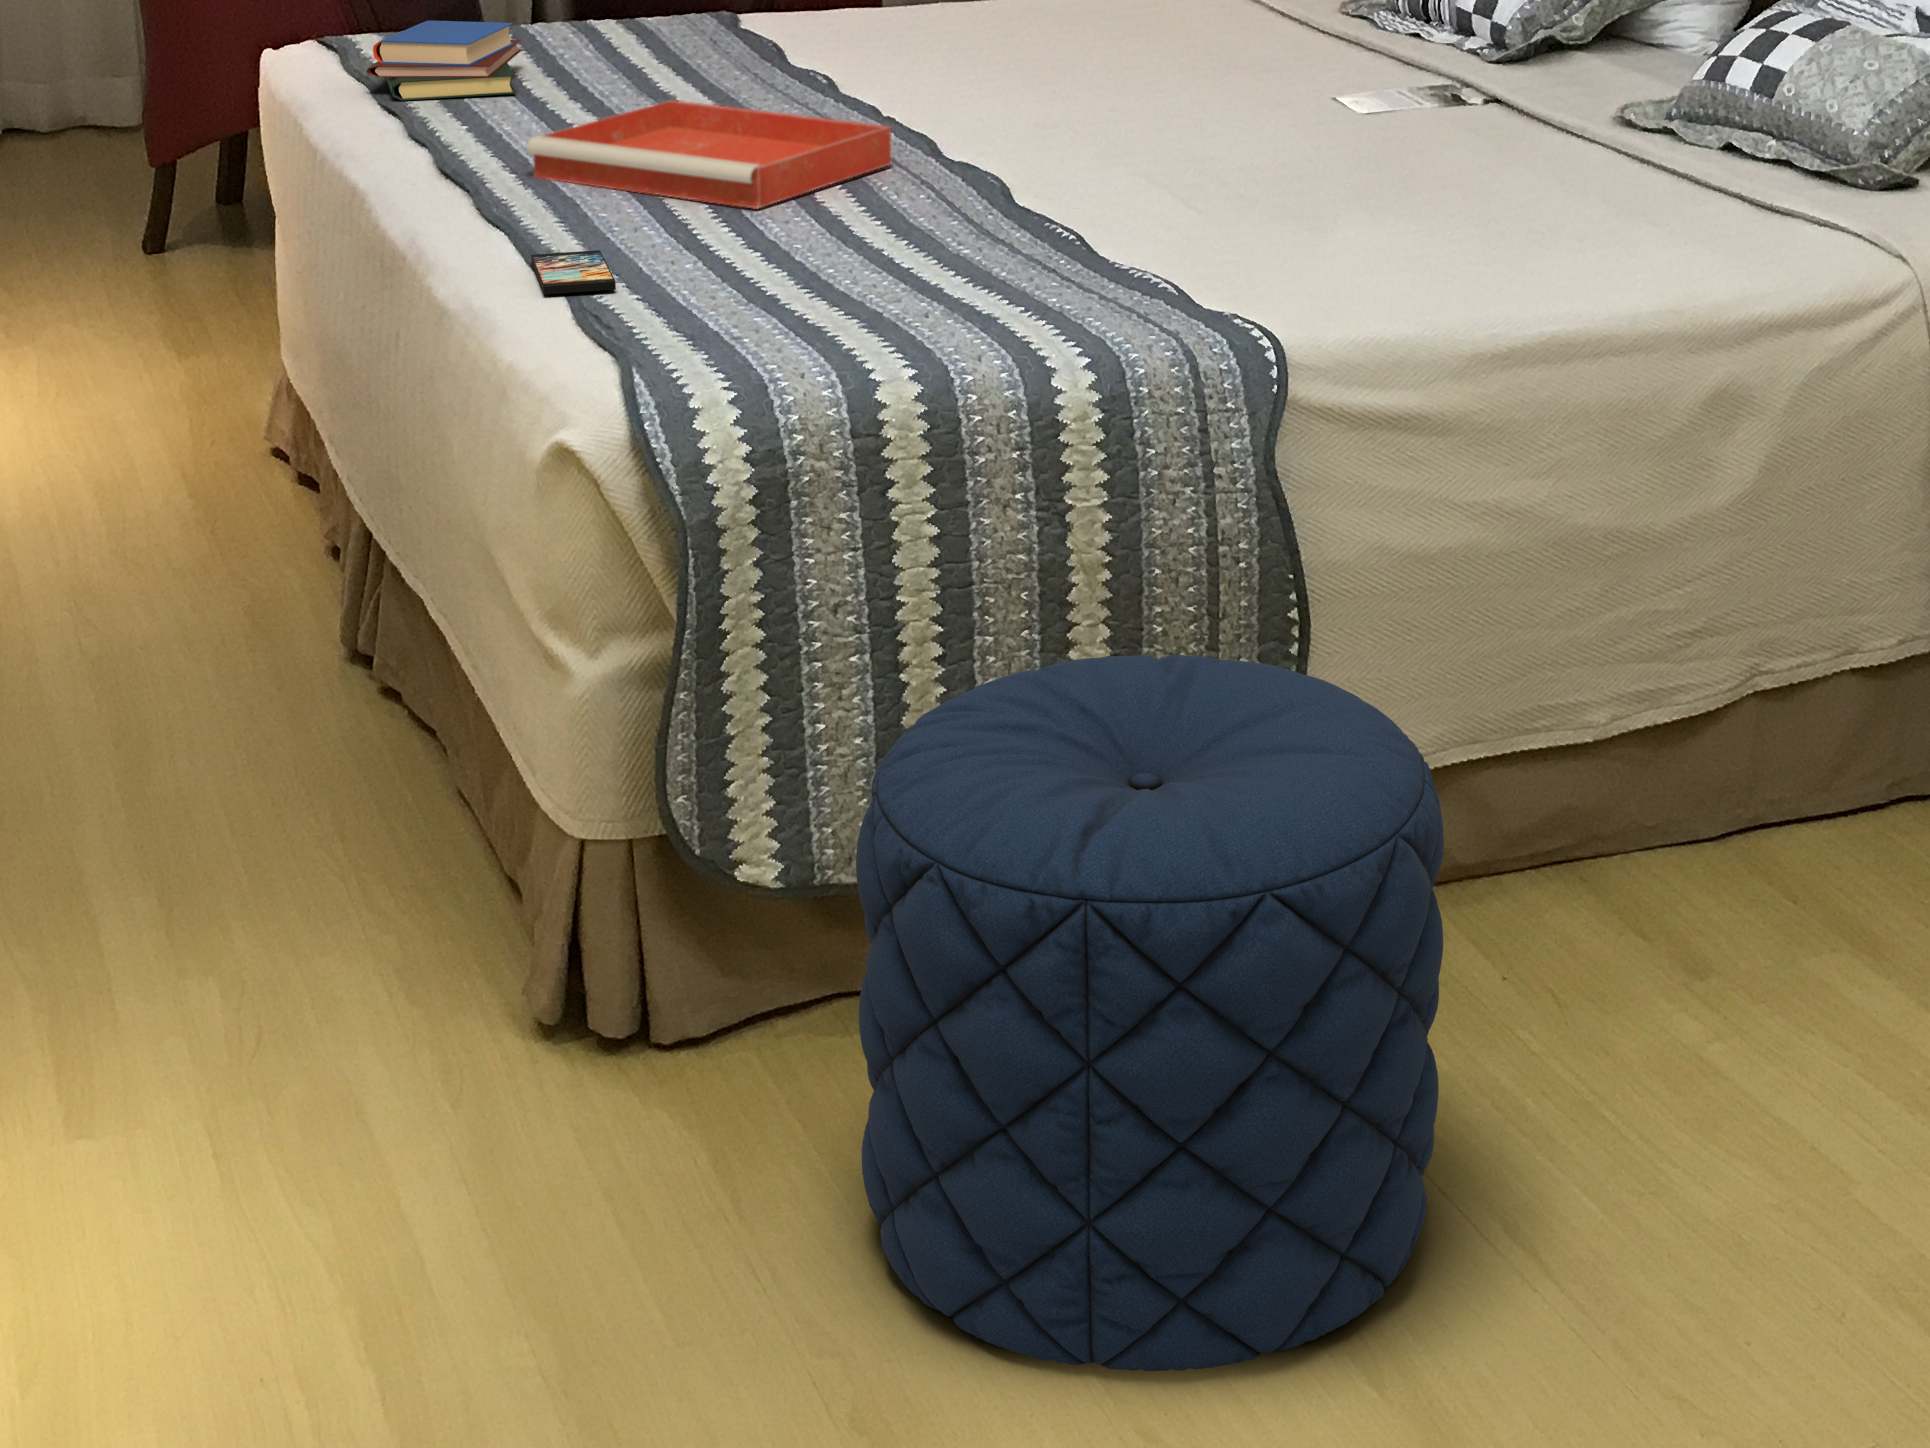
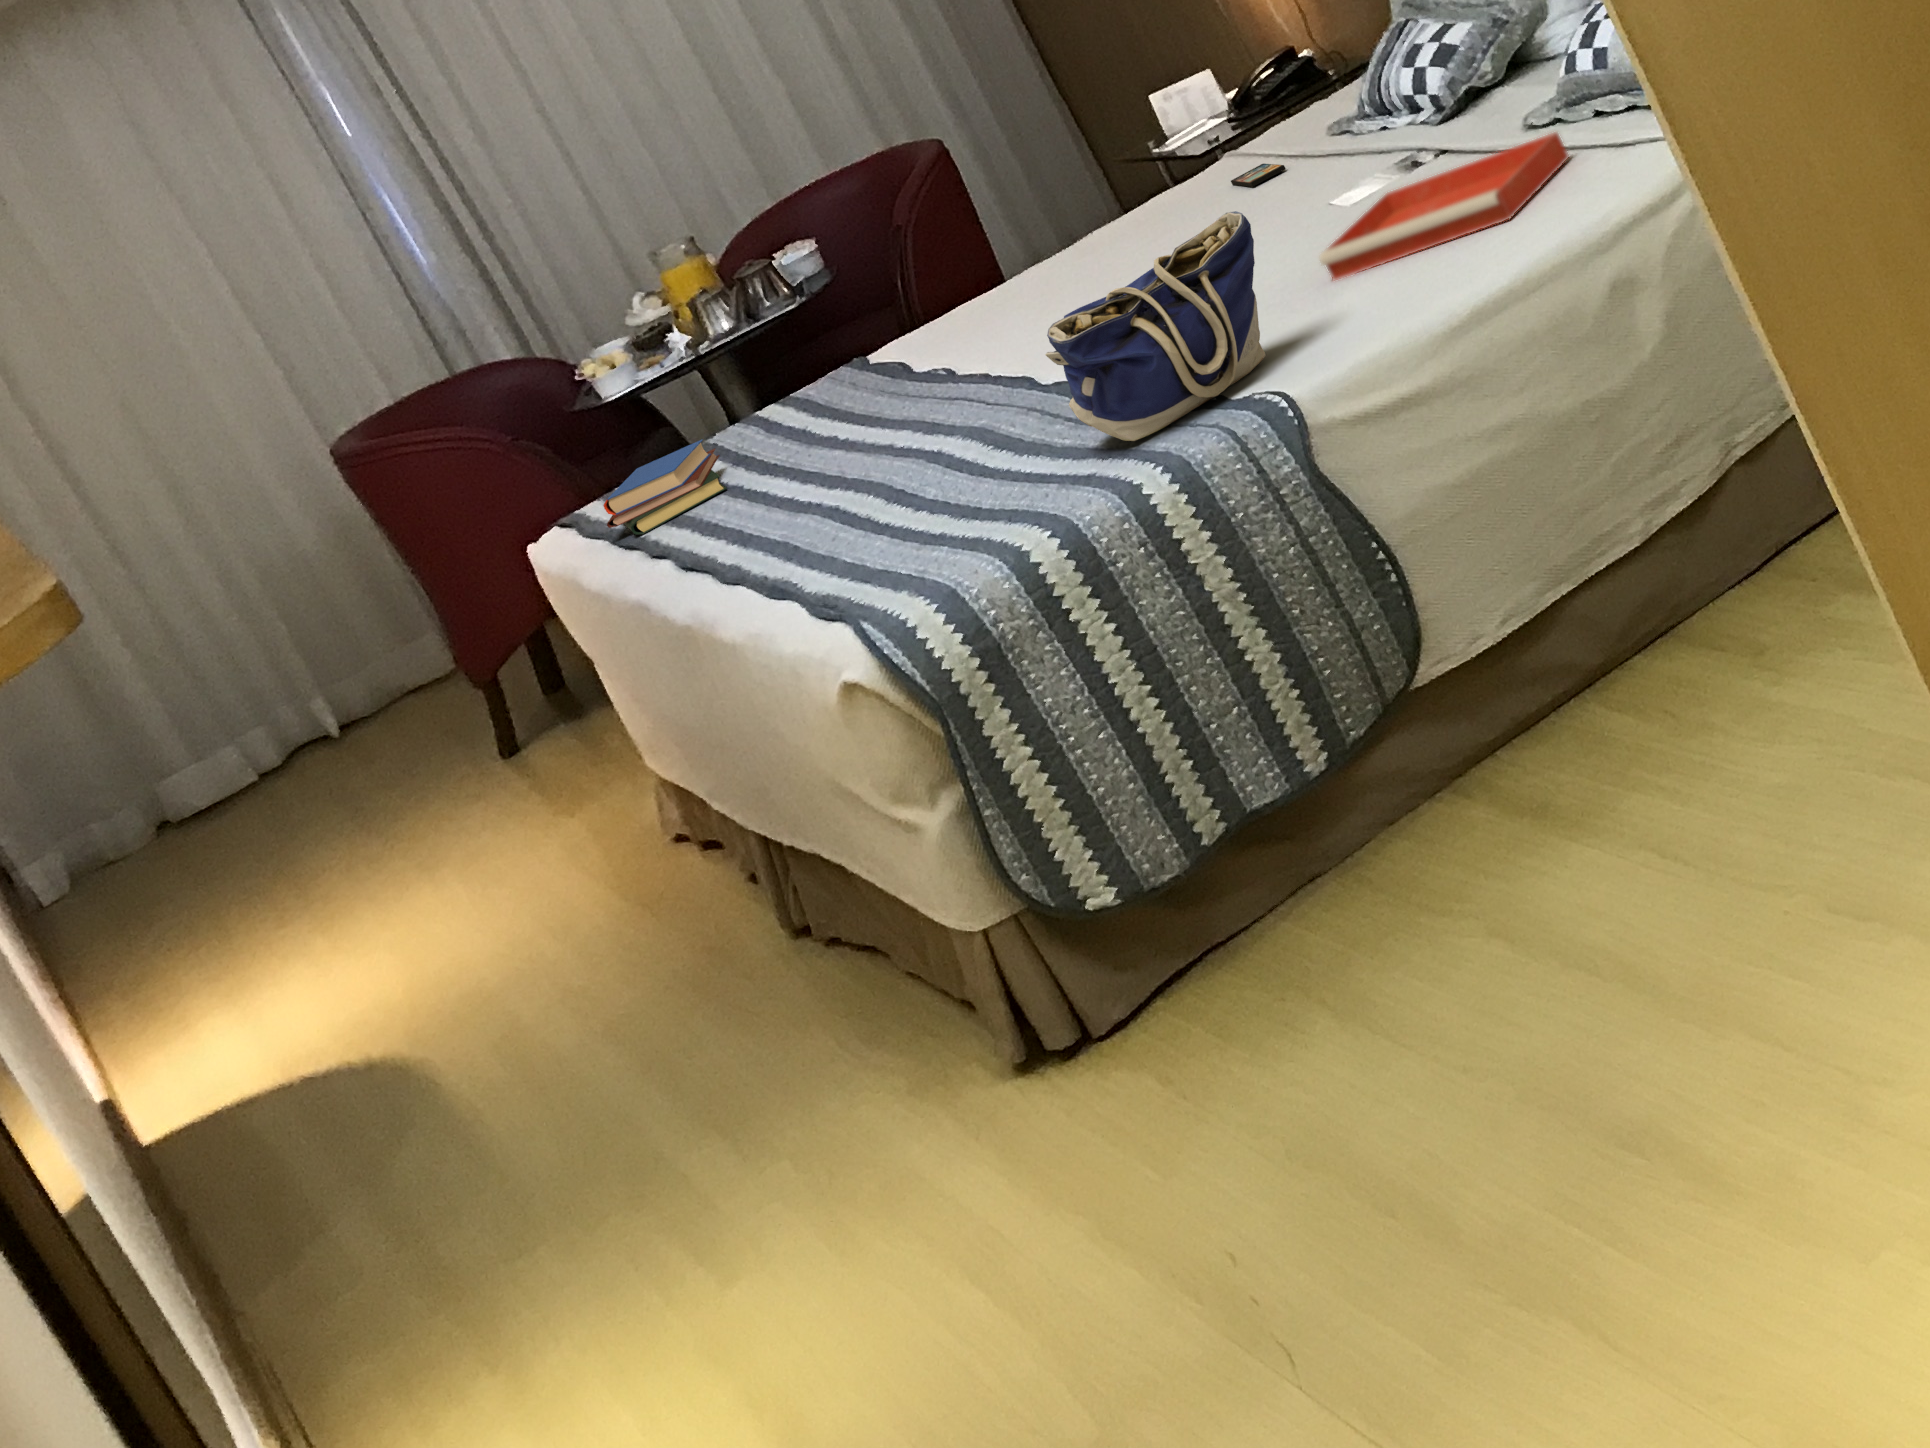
tote bag: none [987,64,1316,298] -> present [1045,211,1266,441]
tray: present [527,100,892,209] -> present [1320,133,1568,280]
smartphone: present [531,250,616,294] -> present [1231,164,1286,187]
pouf: present [856,654,1444,1371] -> none [1122,588,1596,1085]

